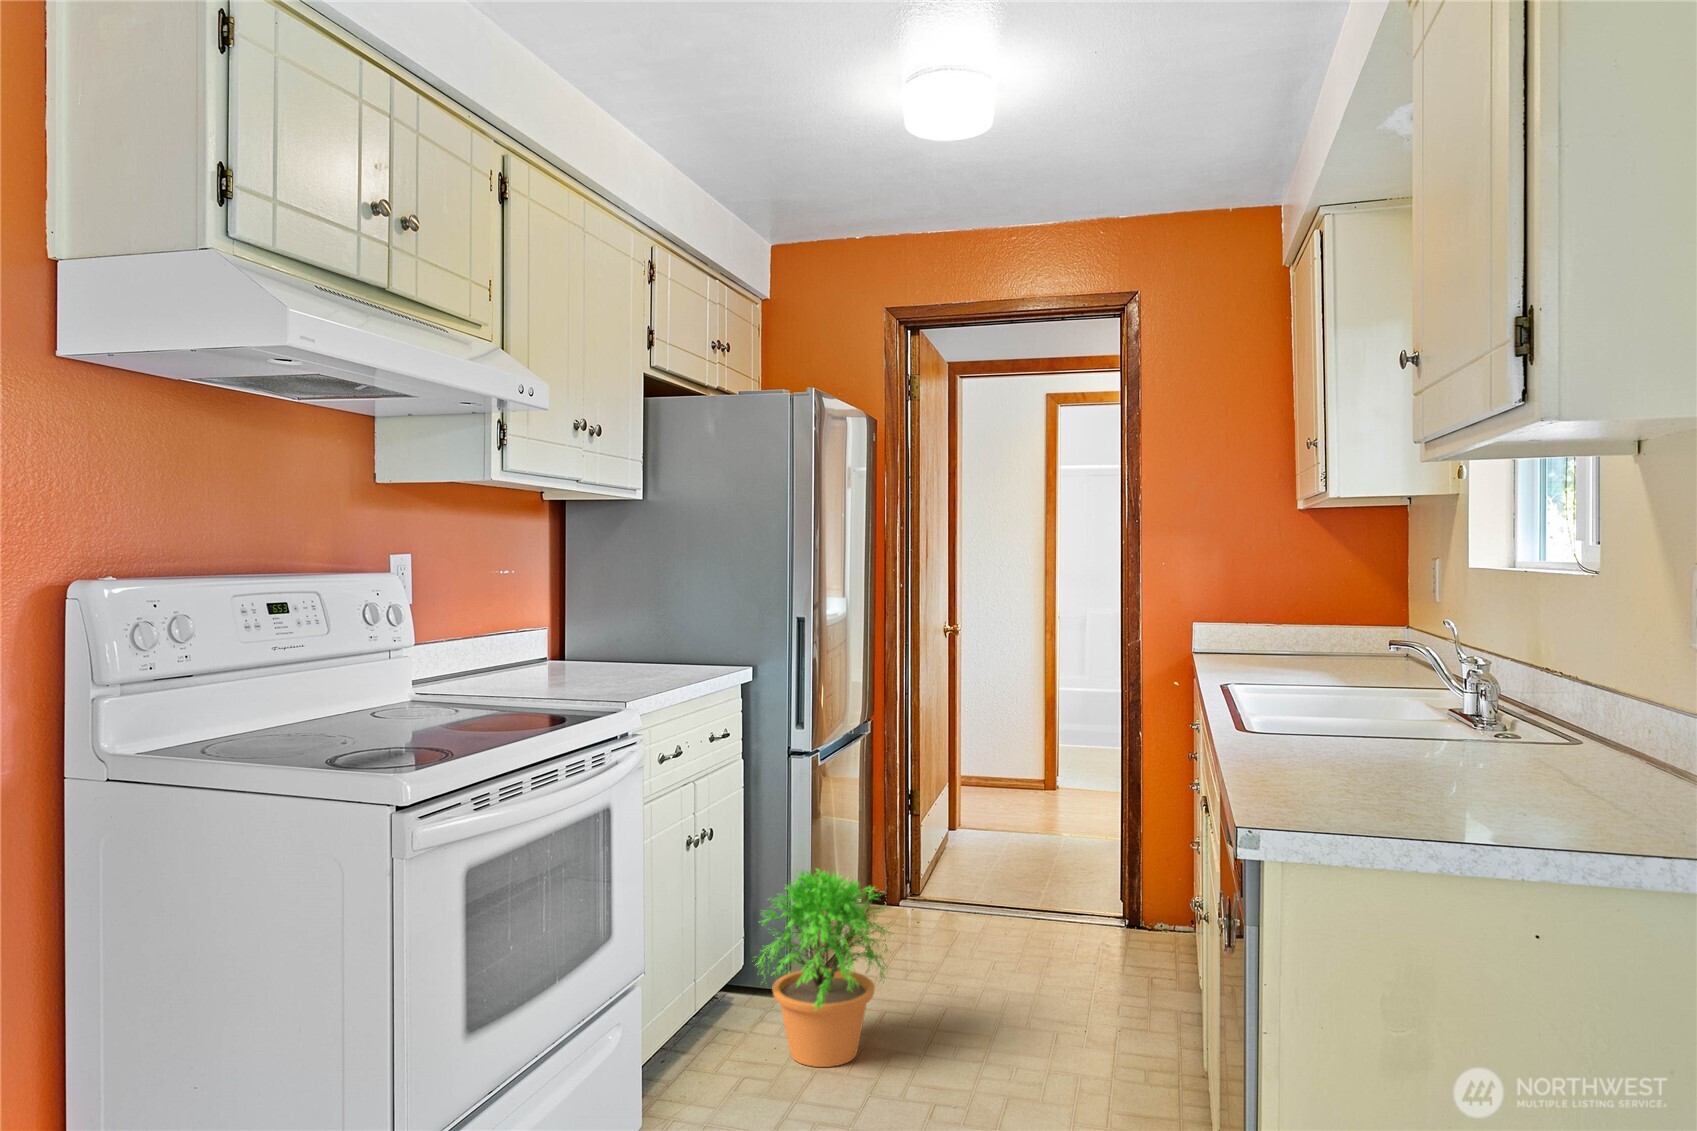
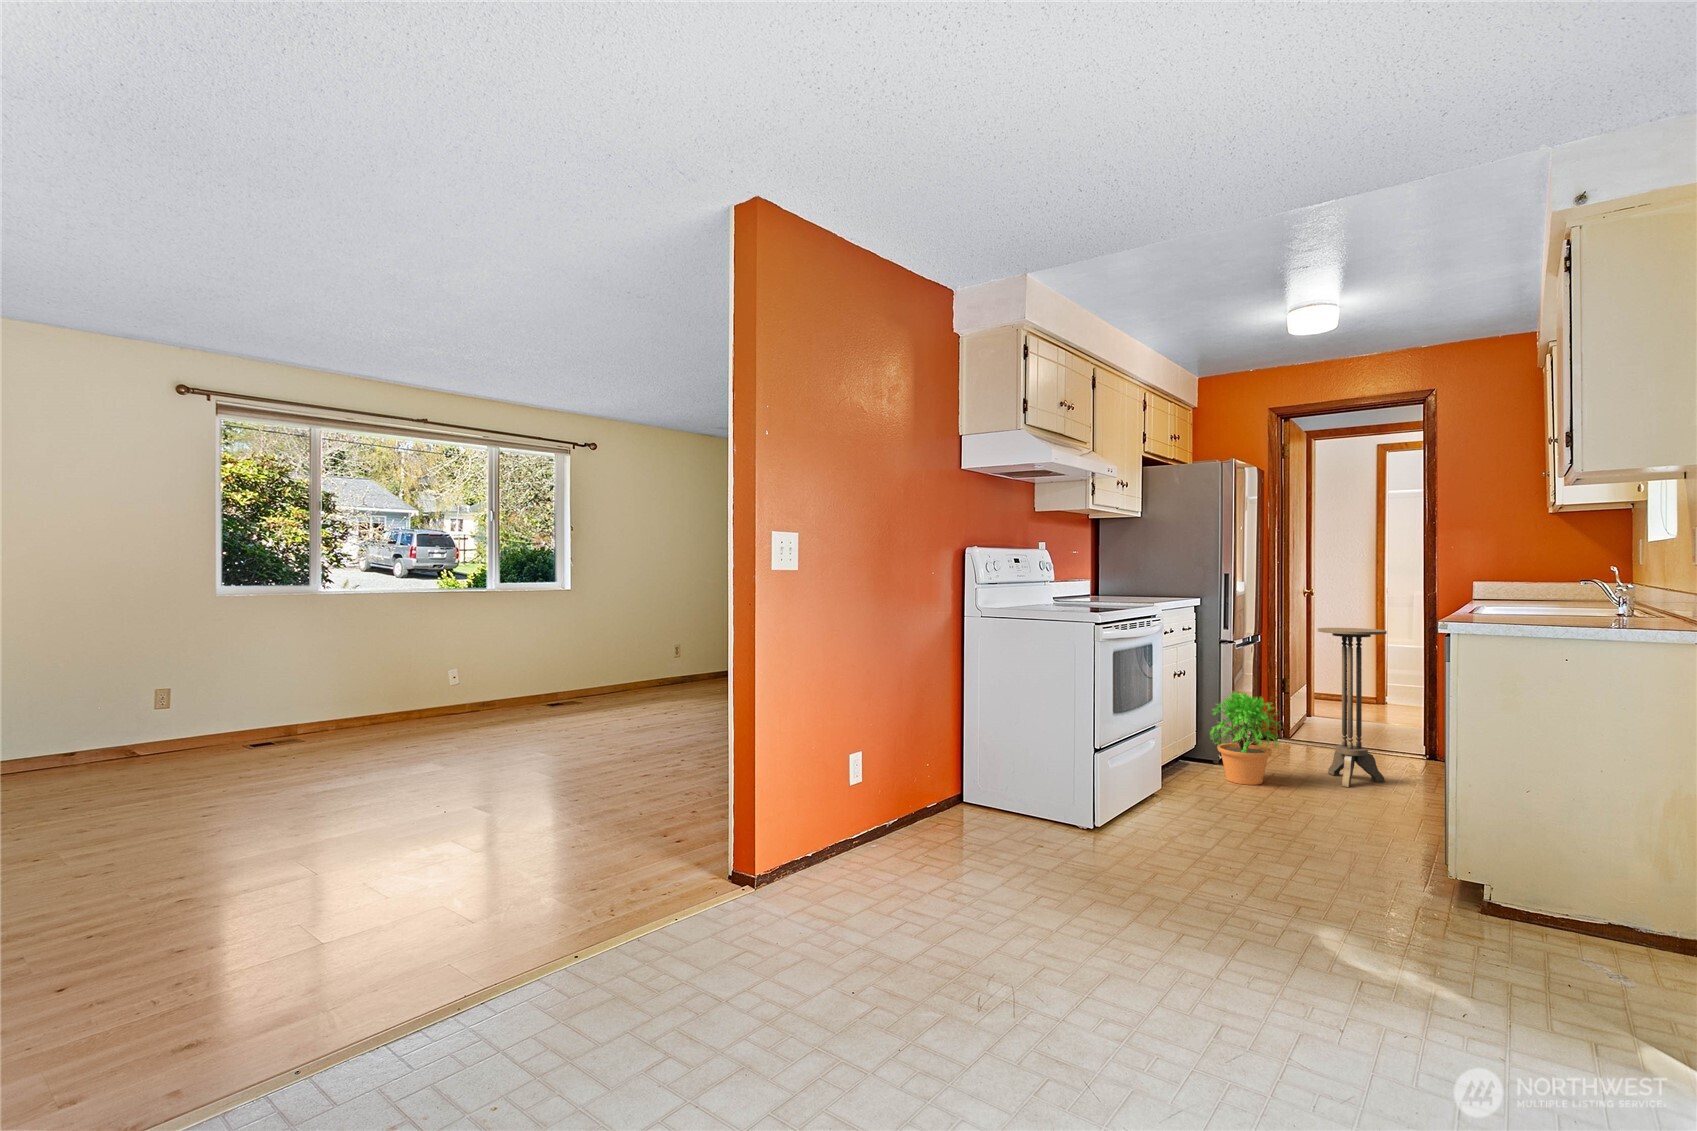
side table: none [958,720,1073,1042] -> present [1317,628,1387,787]

